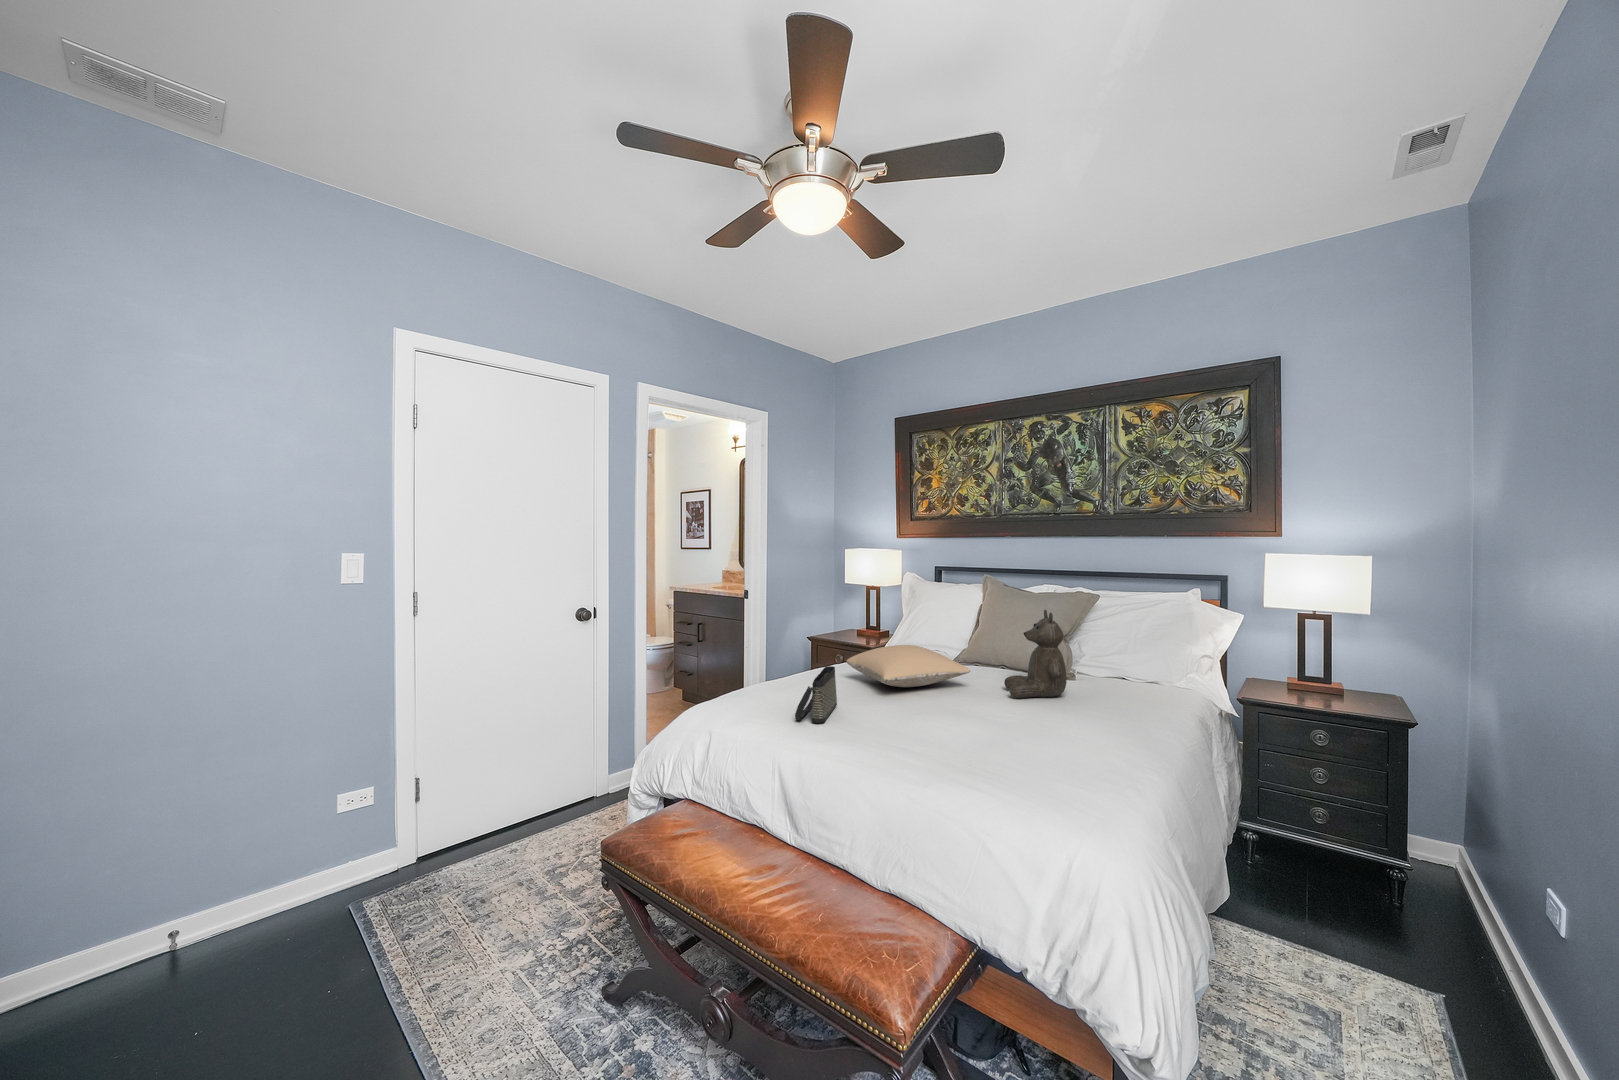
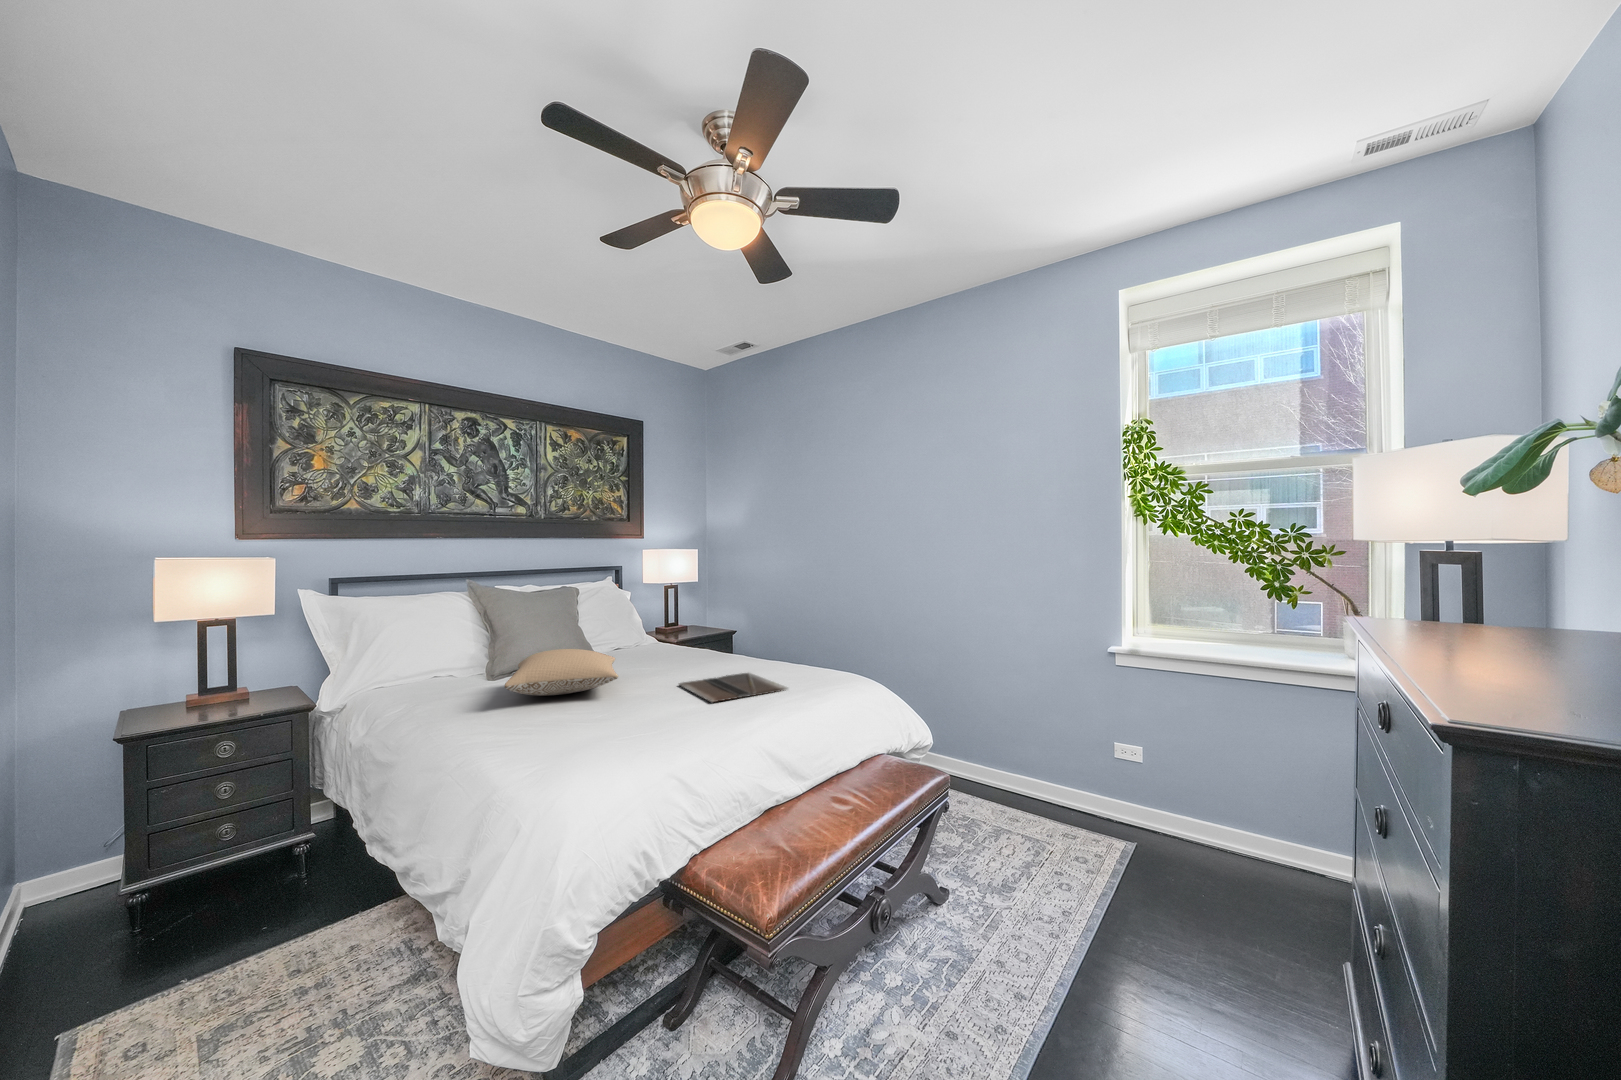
teddy bear: present [1004,609,1067,698] -> none [627,594,685,668]
handbag: present [795,666,837,723] -> none [605,670,681,725]
laptop: none [871,710,1018,757] -> present [679,673,788,702]

